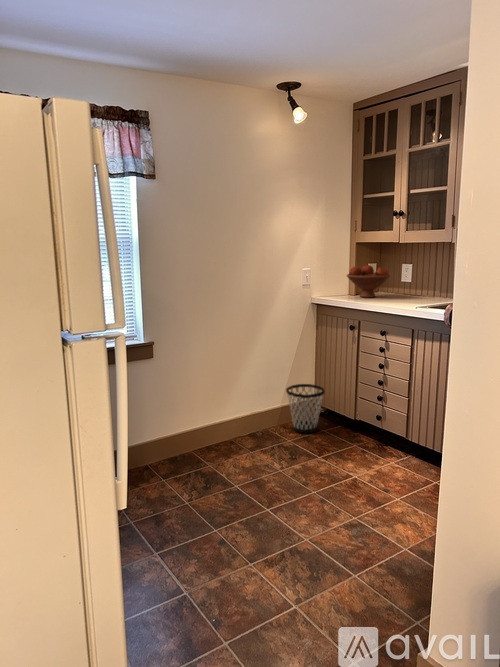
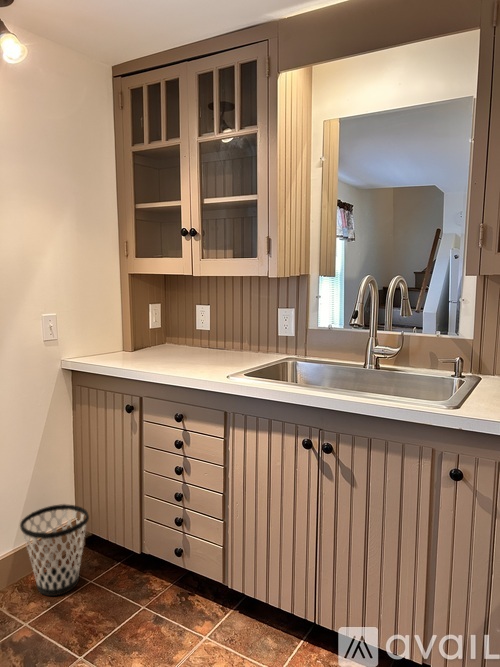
fruit bowl: present [347,265,390,298] -> none [116,309,181,358]

